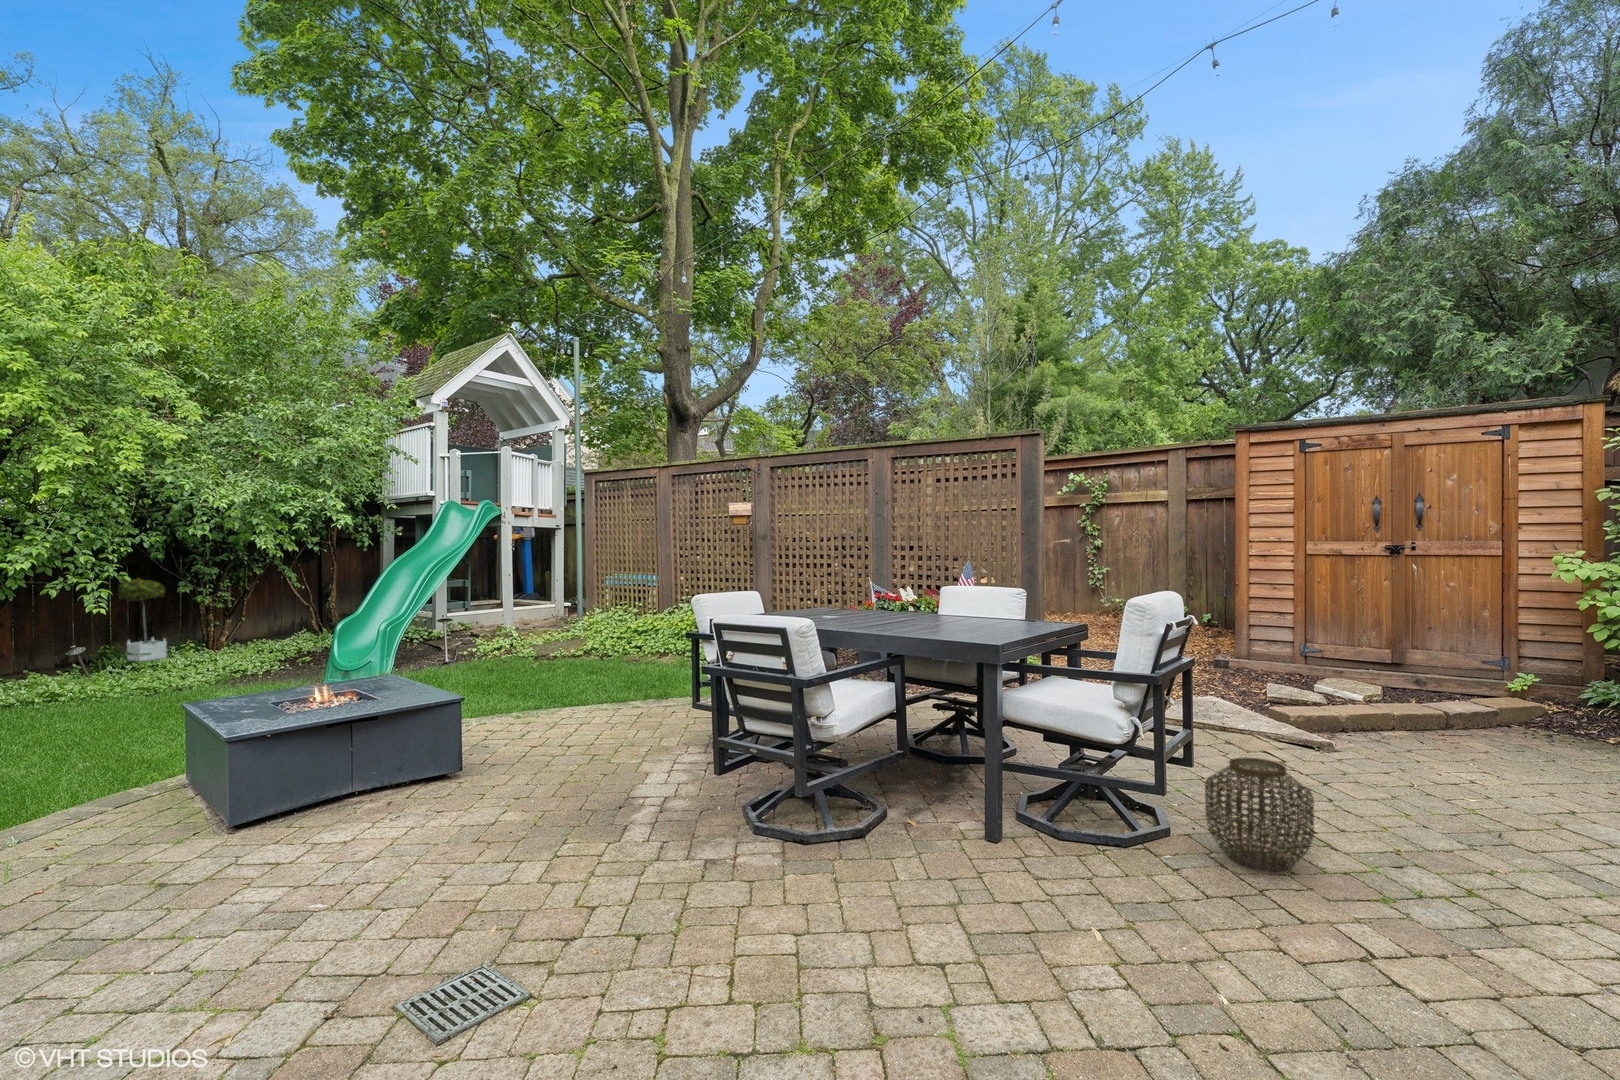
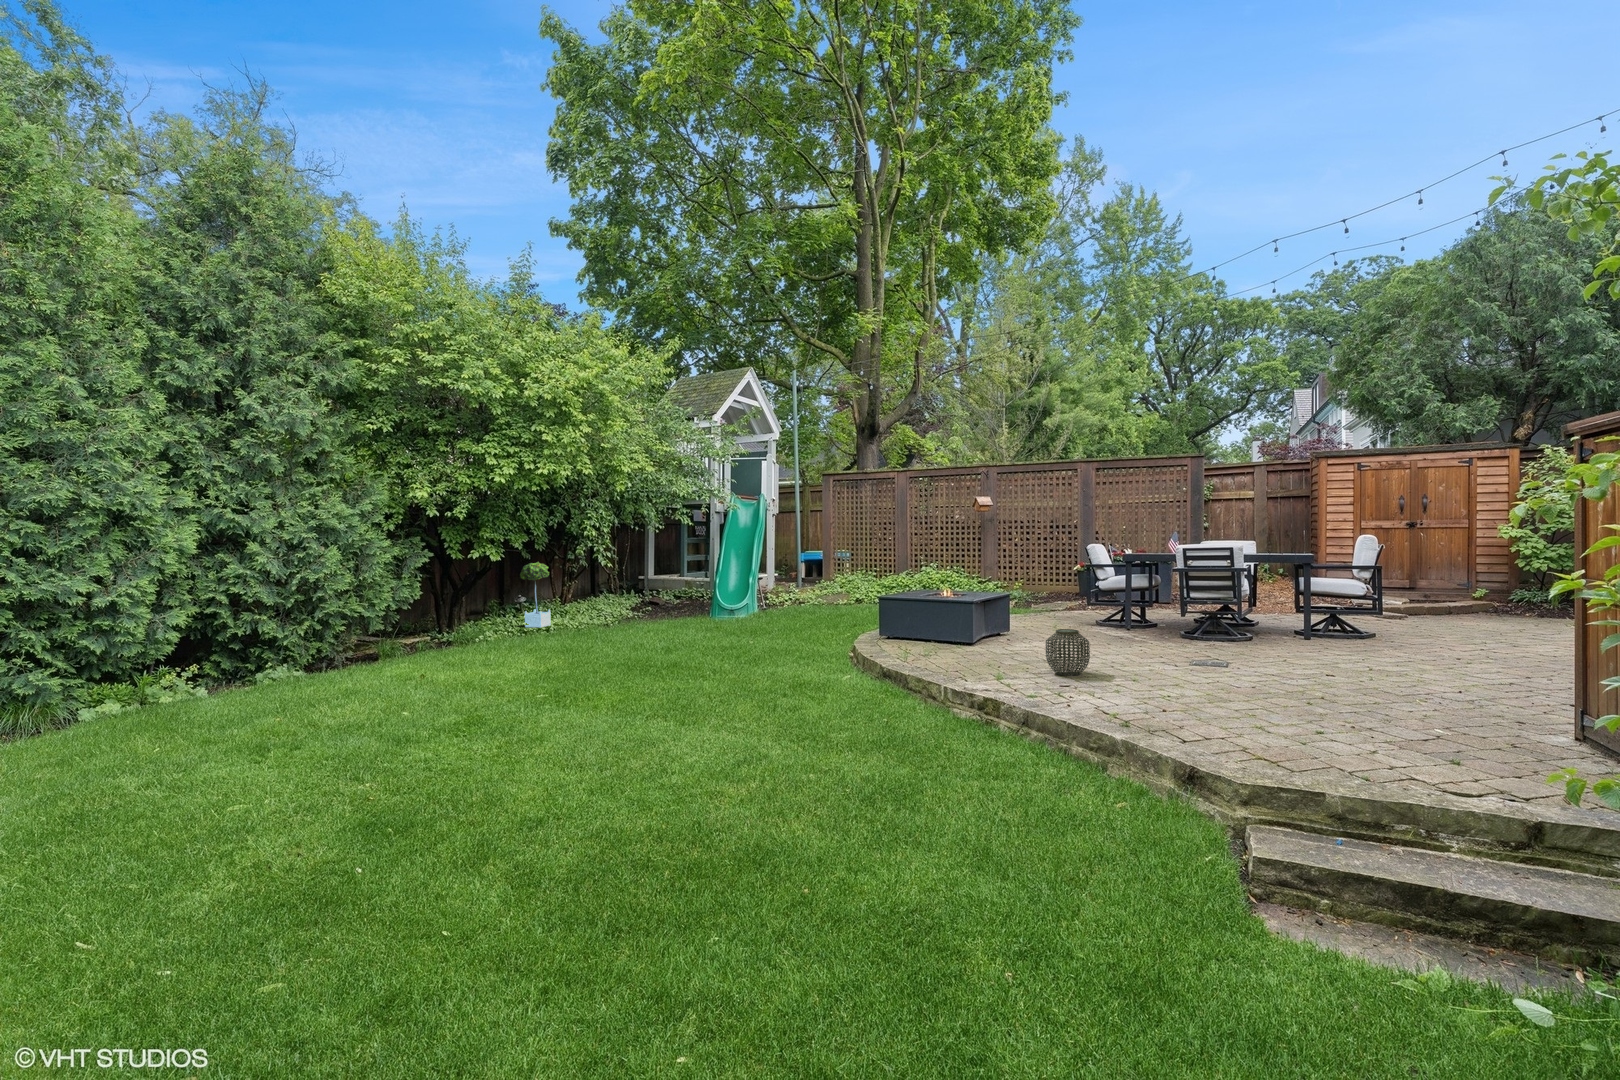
woven basket: present [1205,757,1314,872] -> present [1046,629,1090,676]

